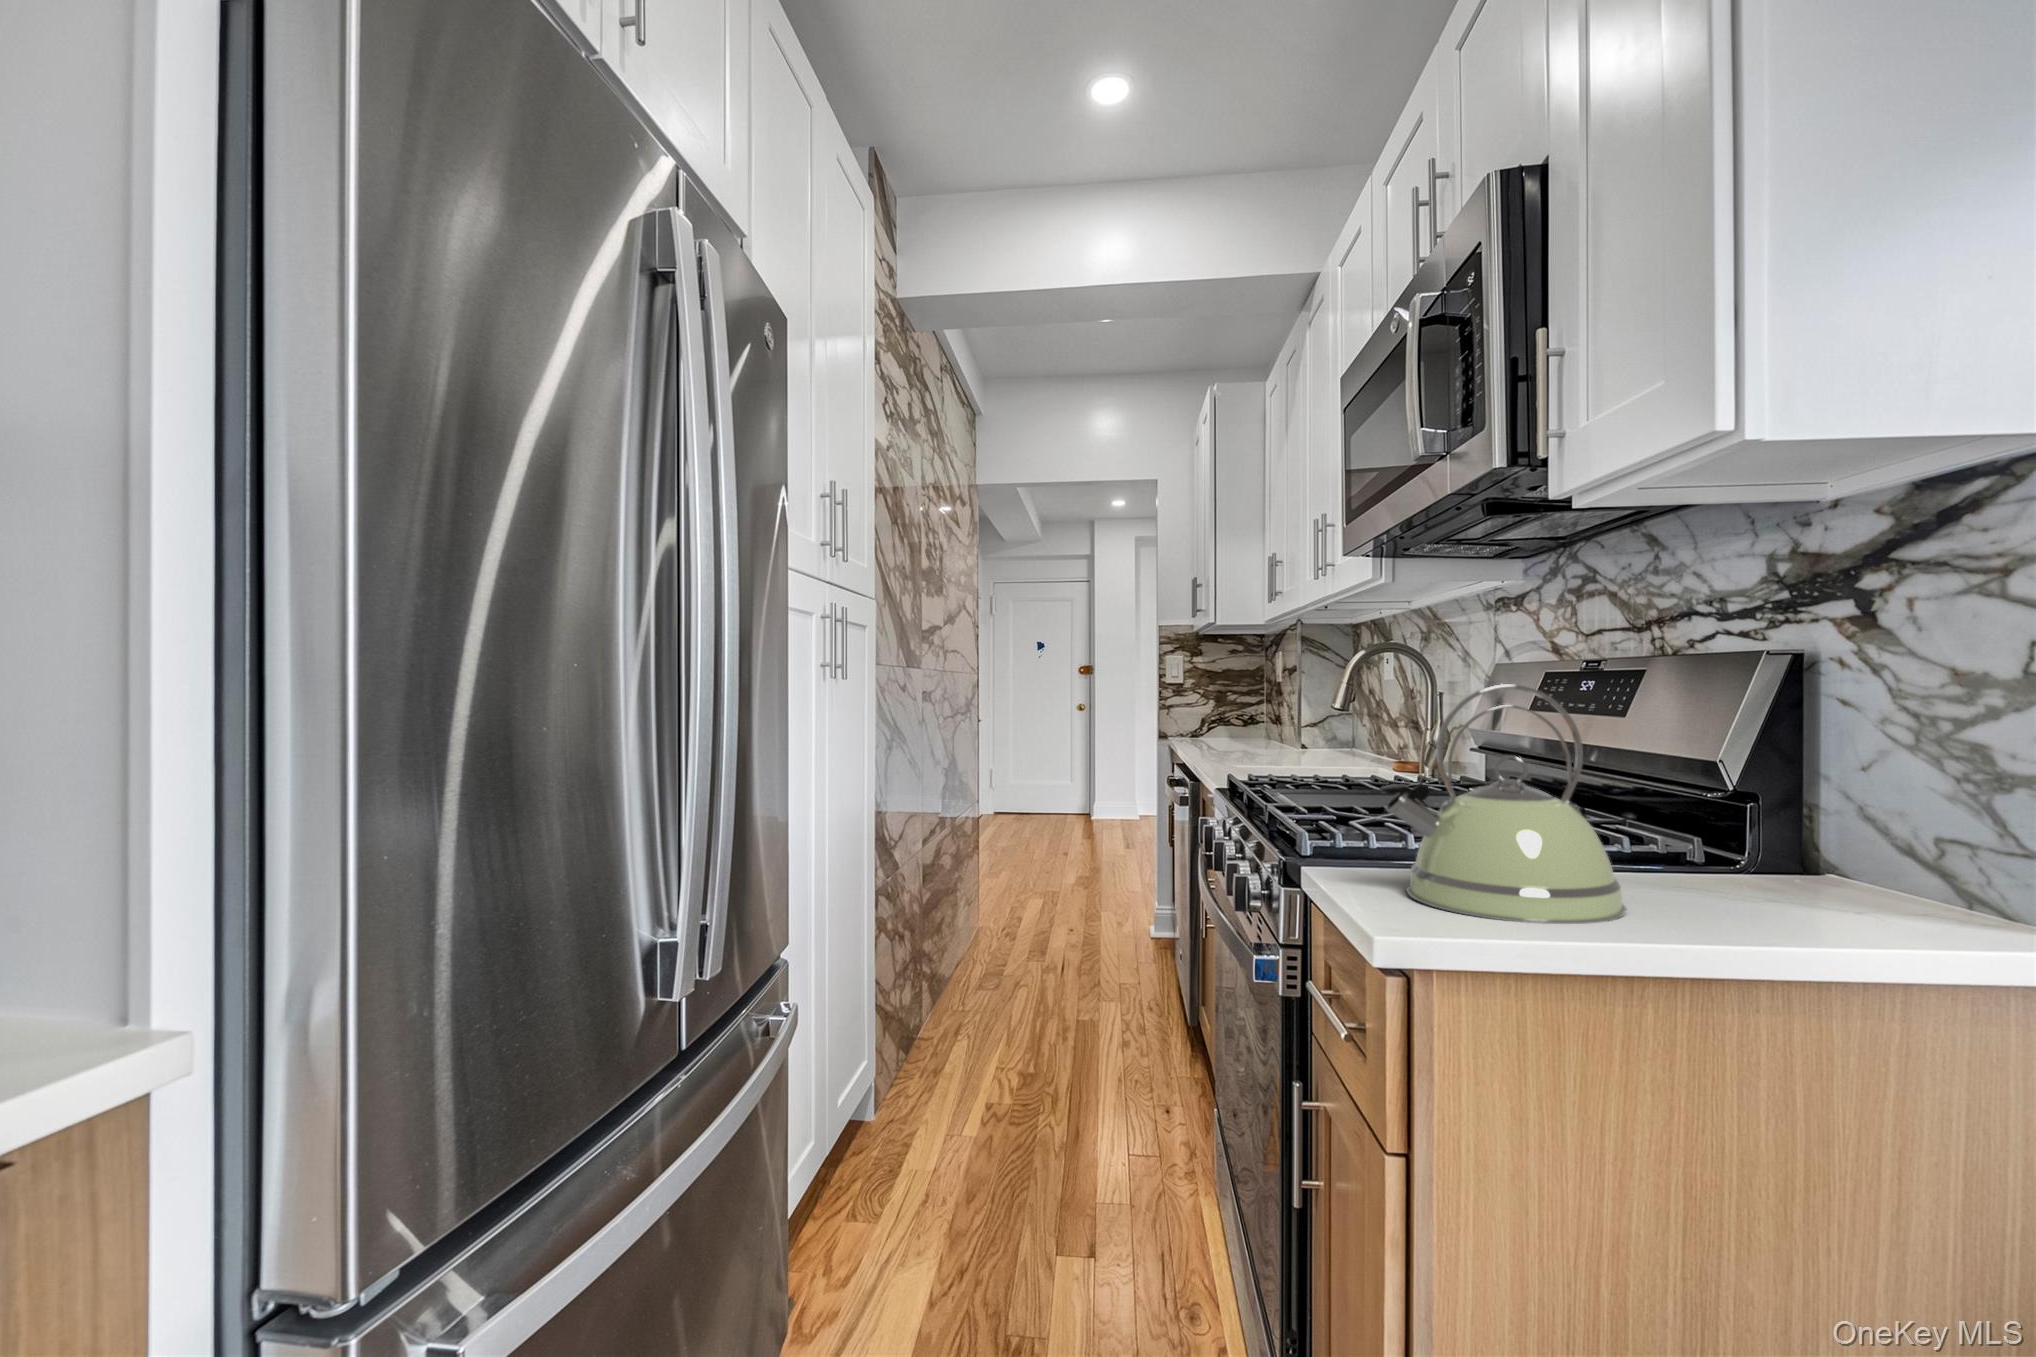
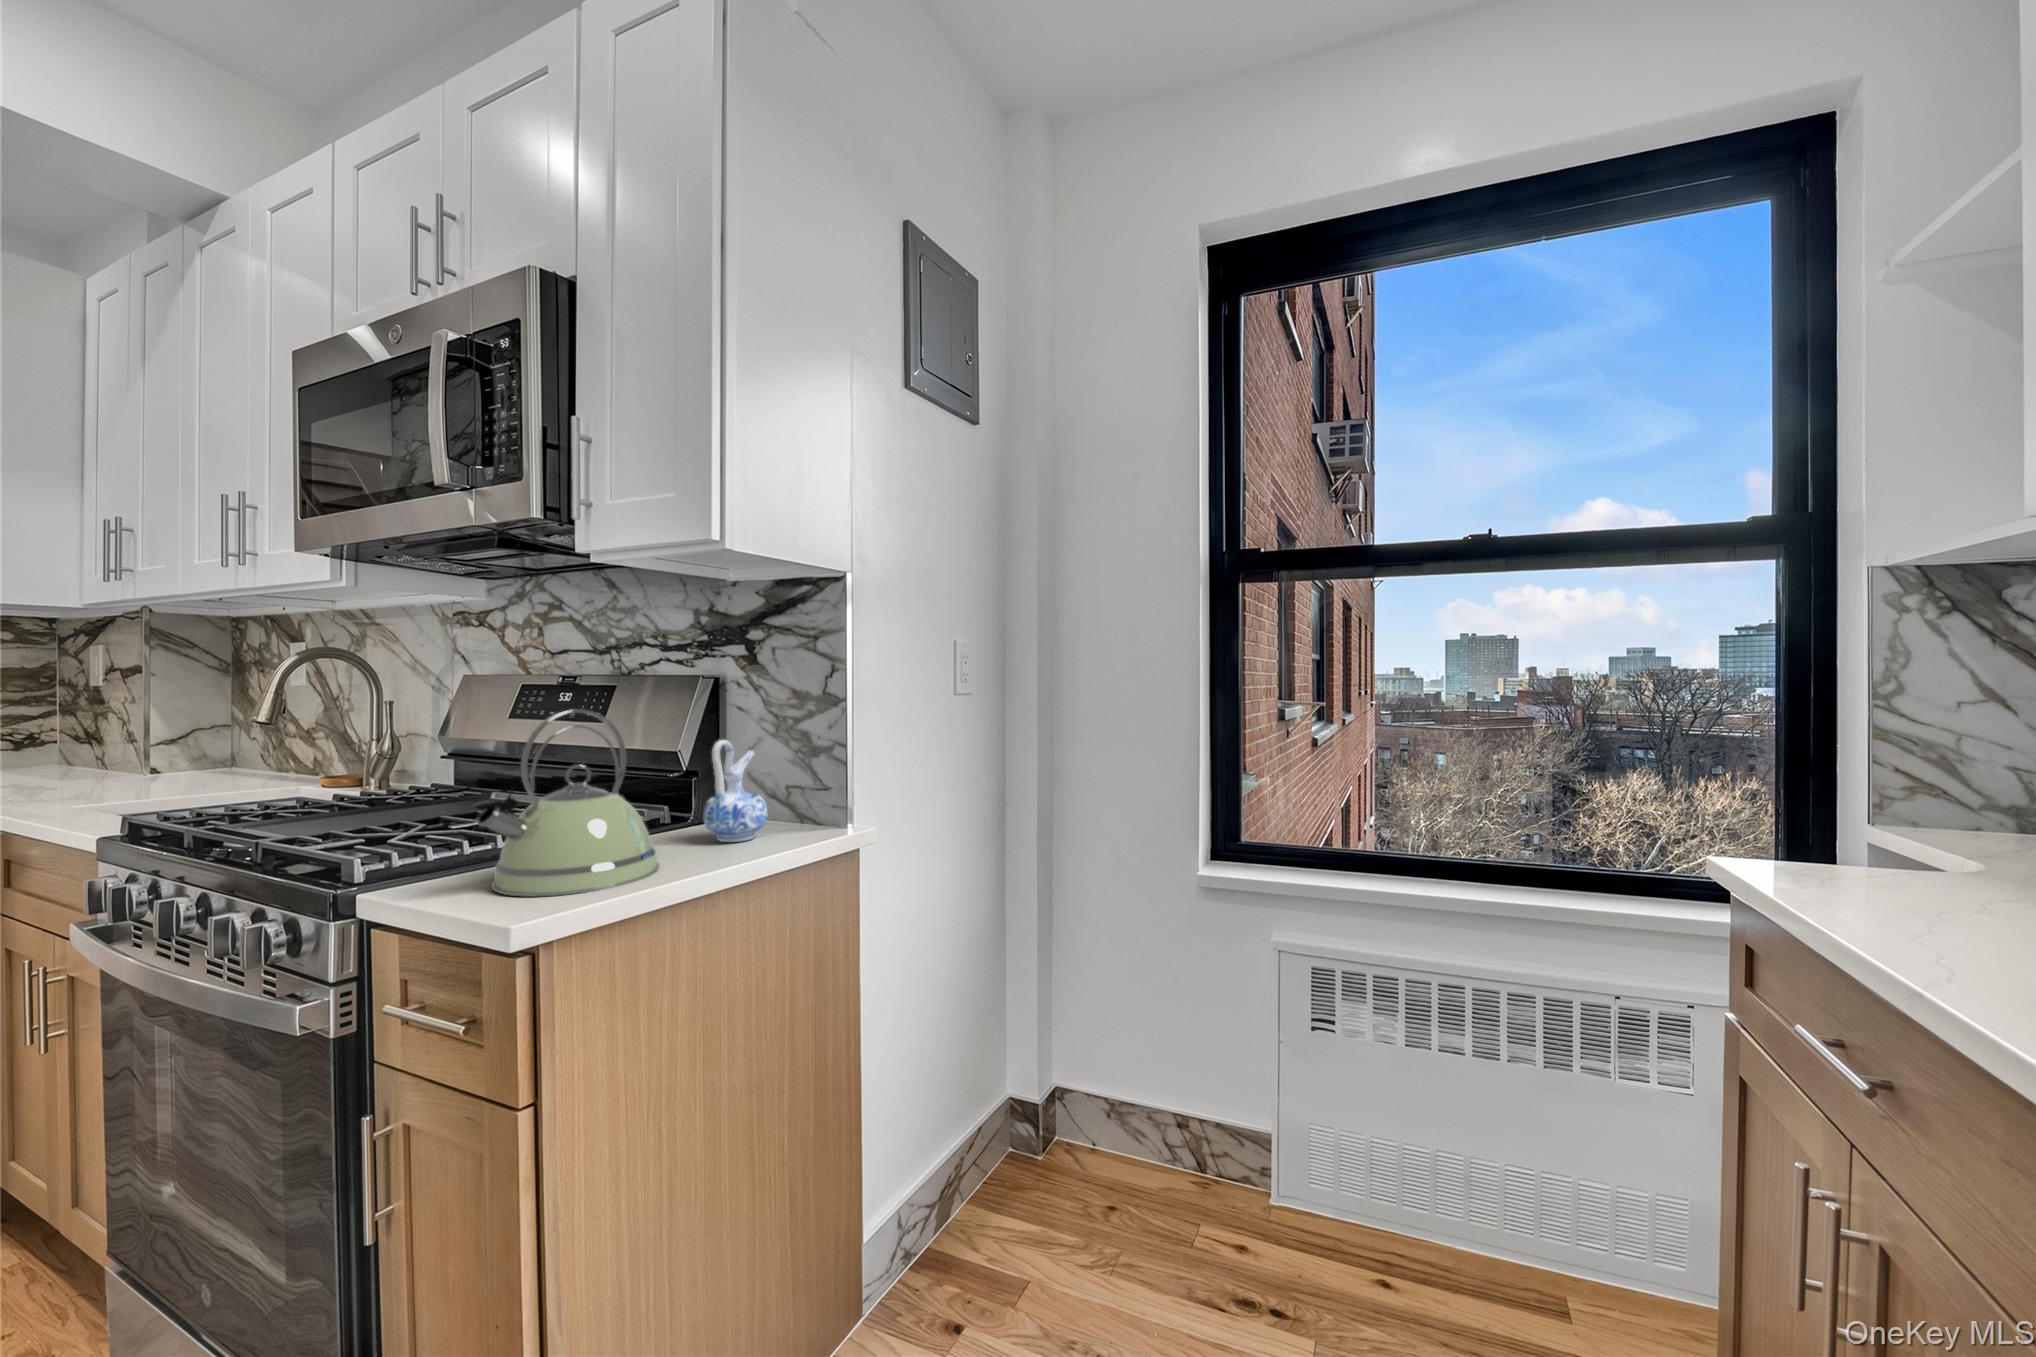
ceramic pitcher: none [1729,744,1860,914] -> present [703,740,768,842]

